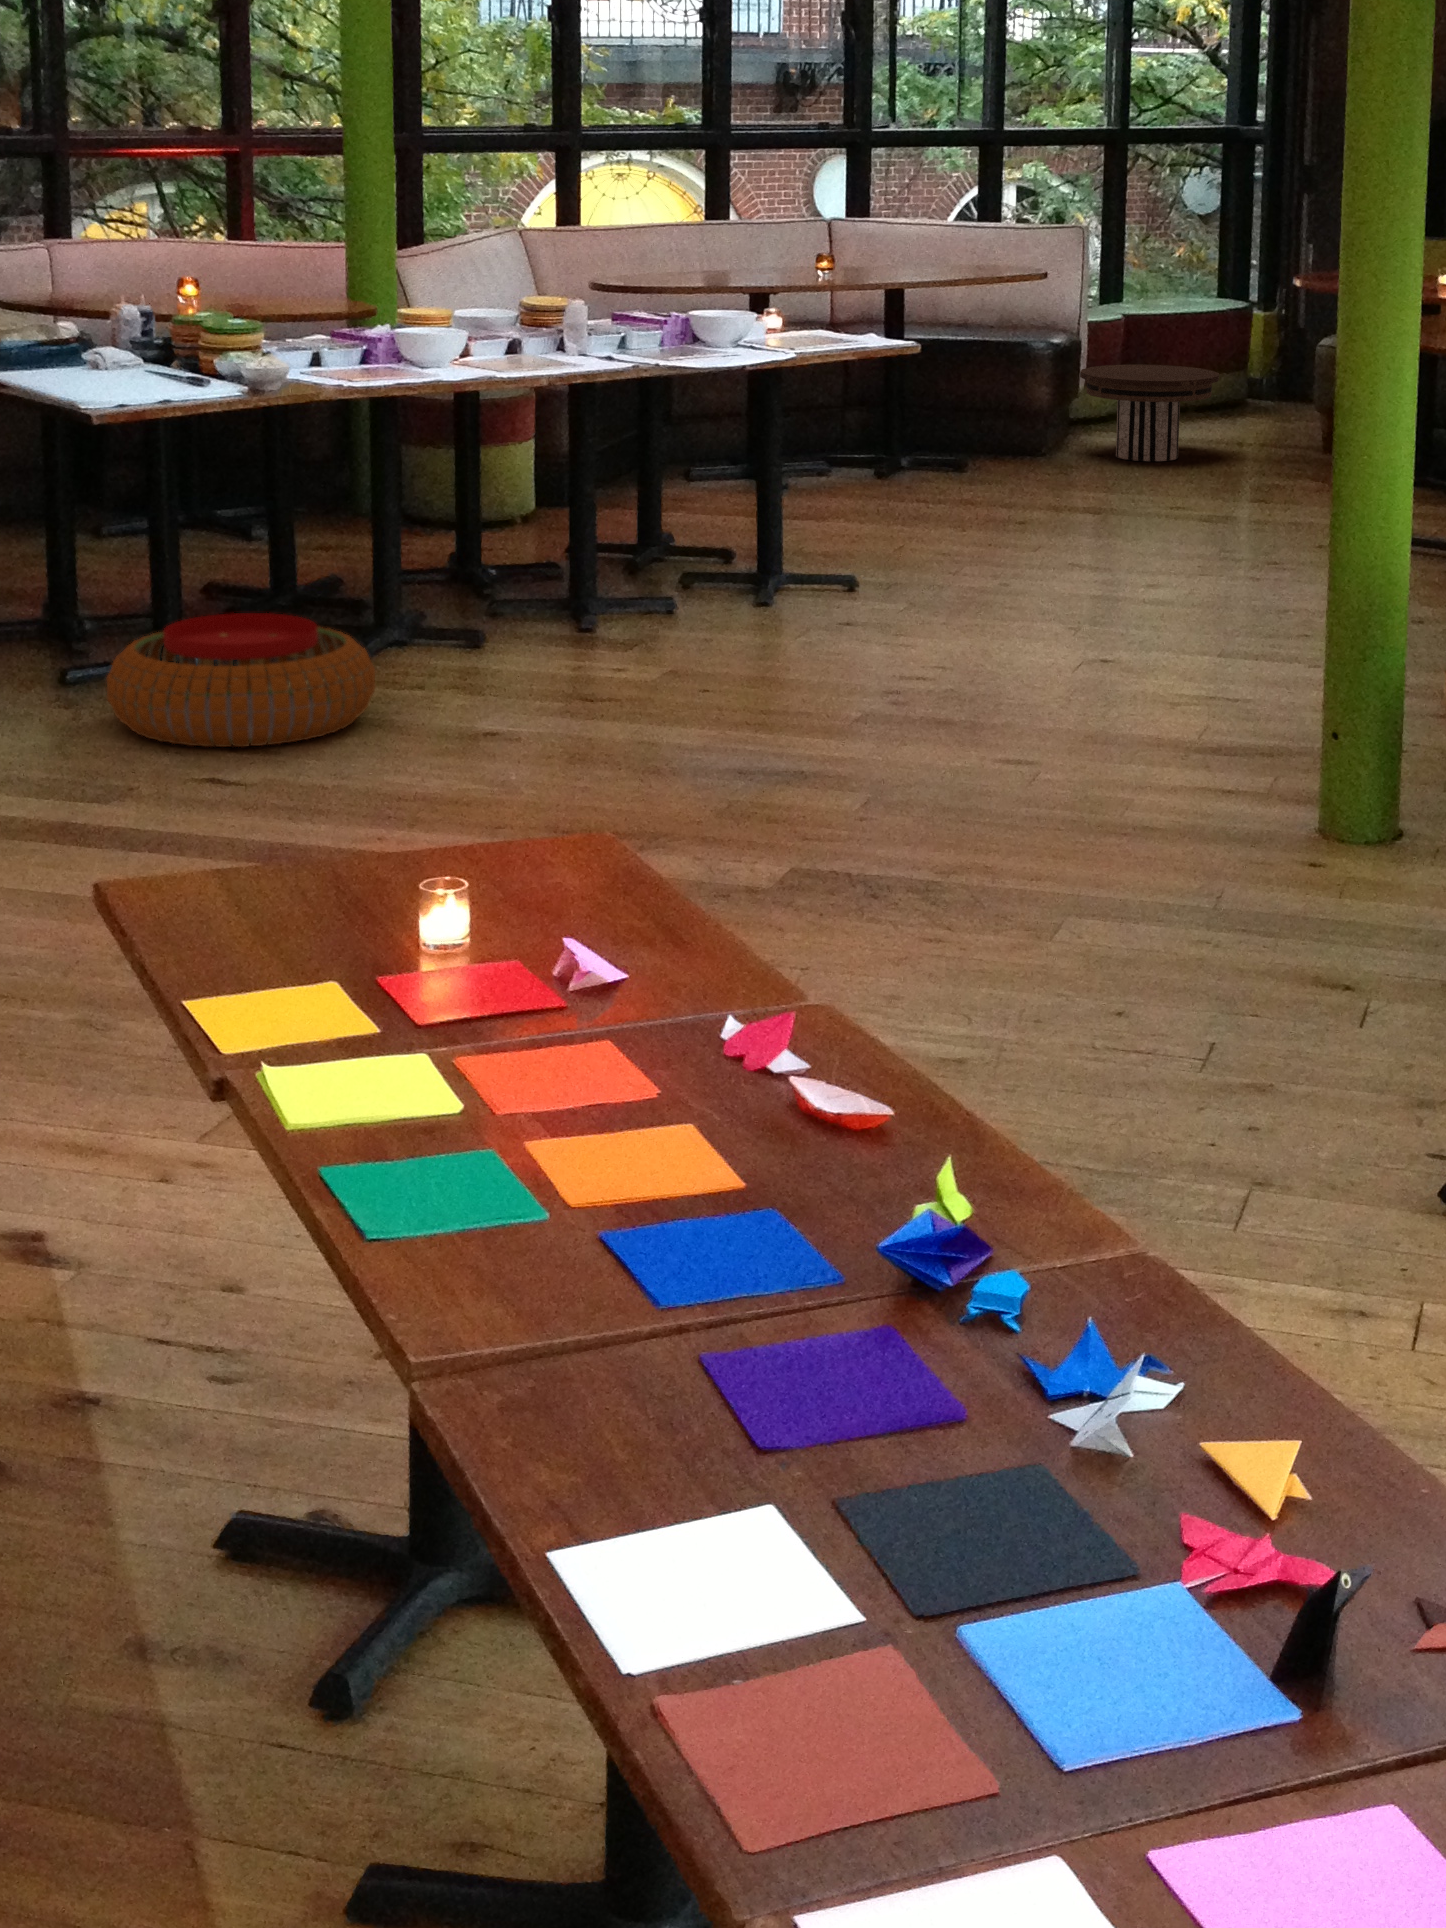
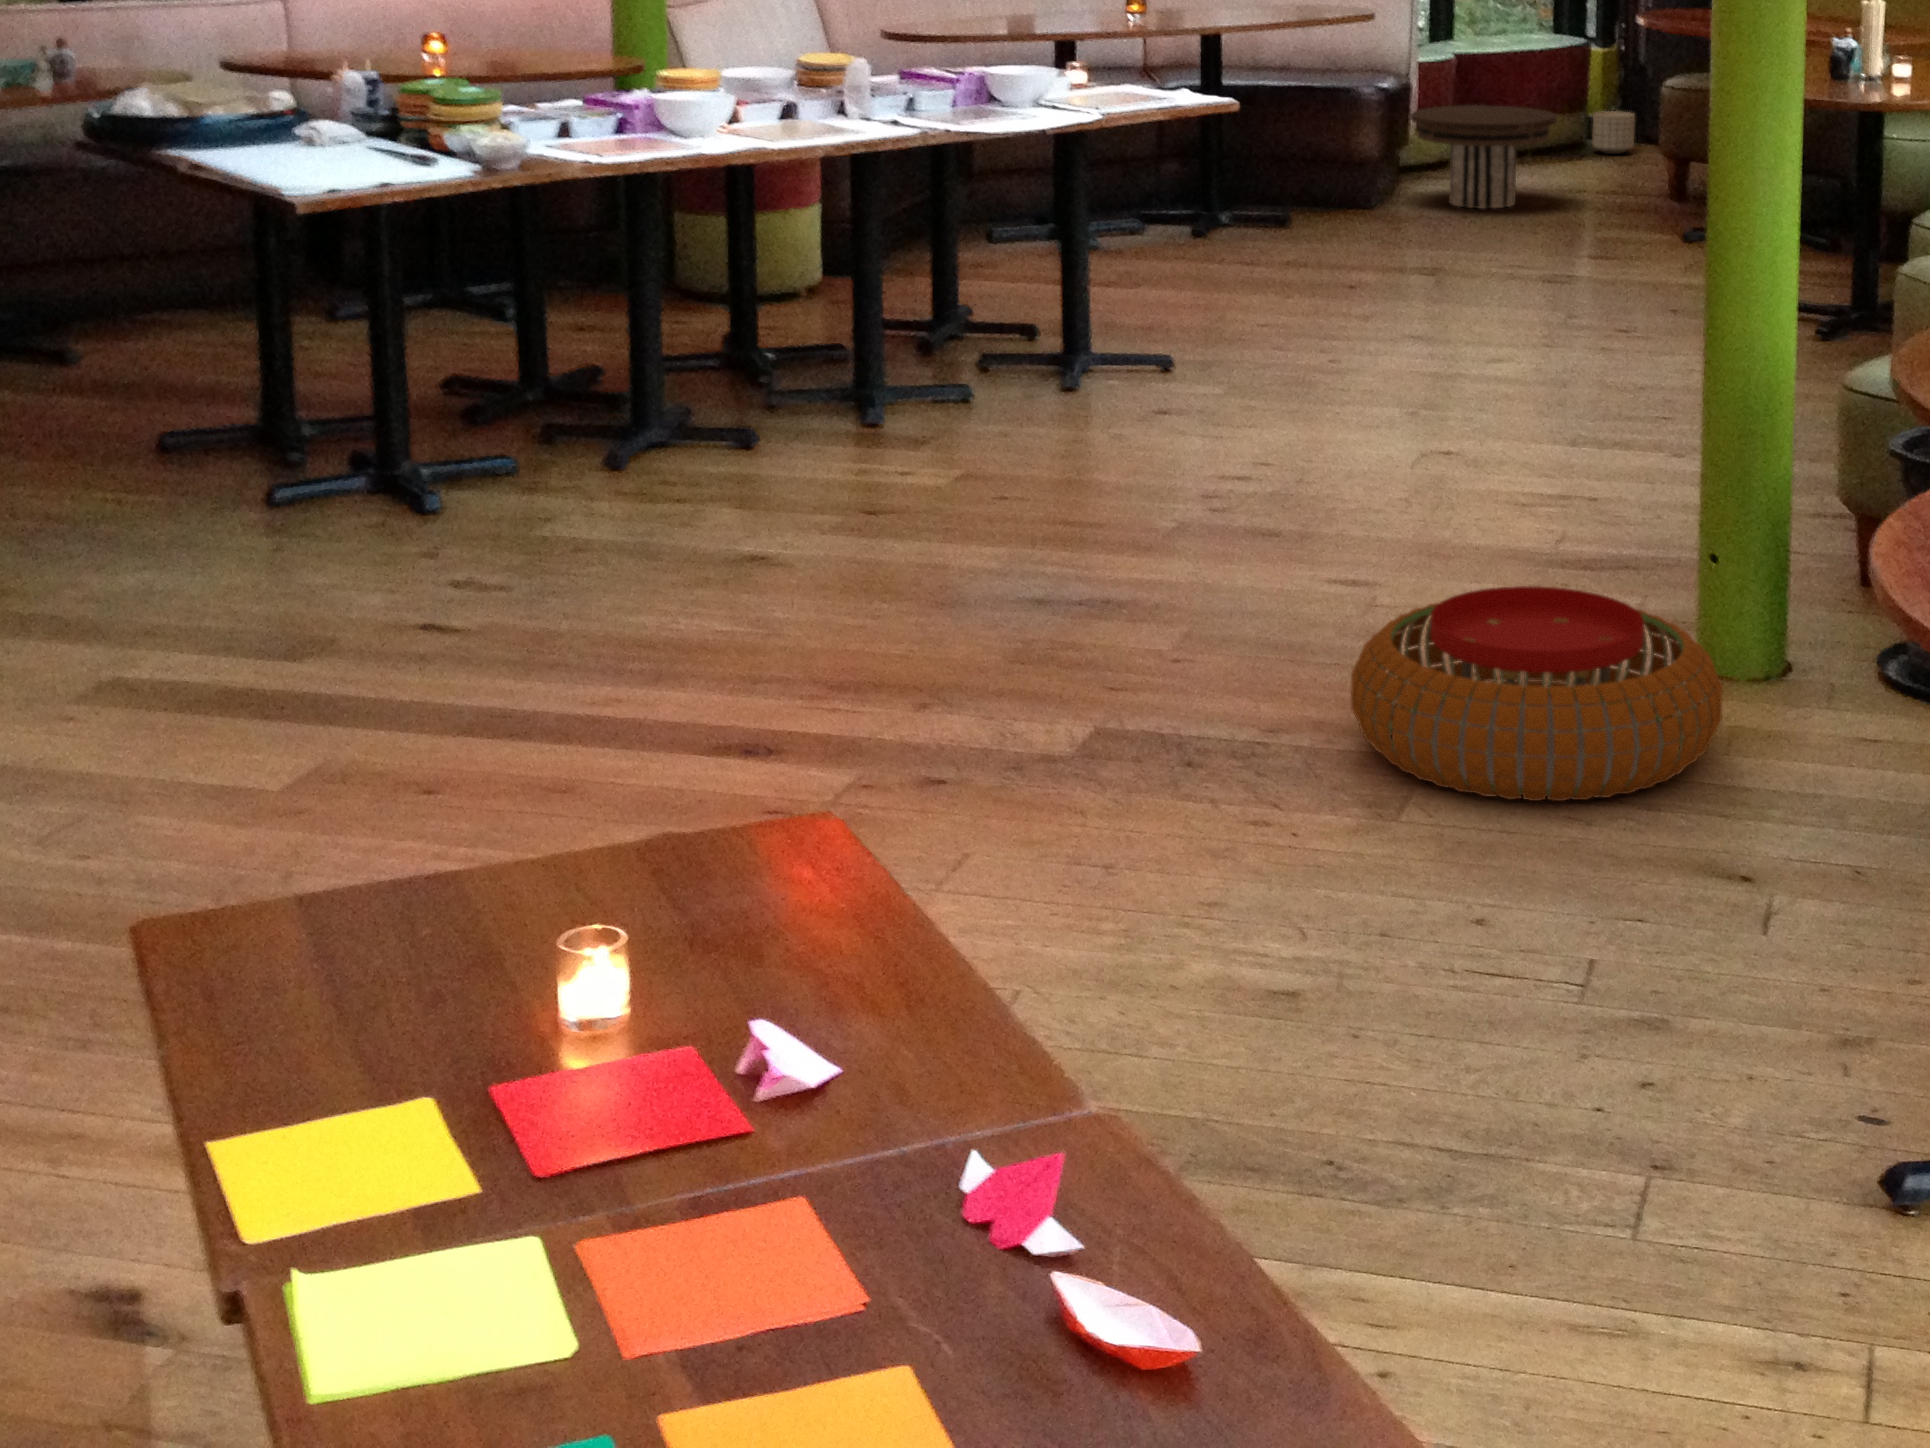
planter: none [1254,375,1295,415] -> present [1592,111,1635,154]
pouf: present [107,613,375,747] -> present [1351,586,1723,801]

